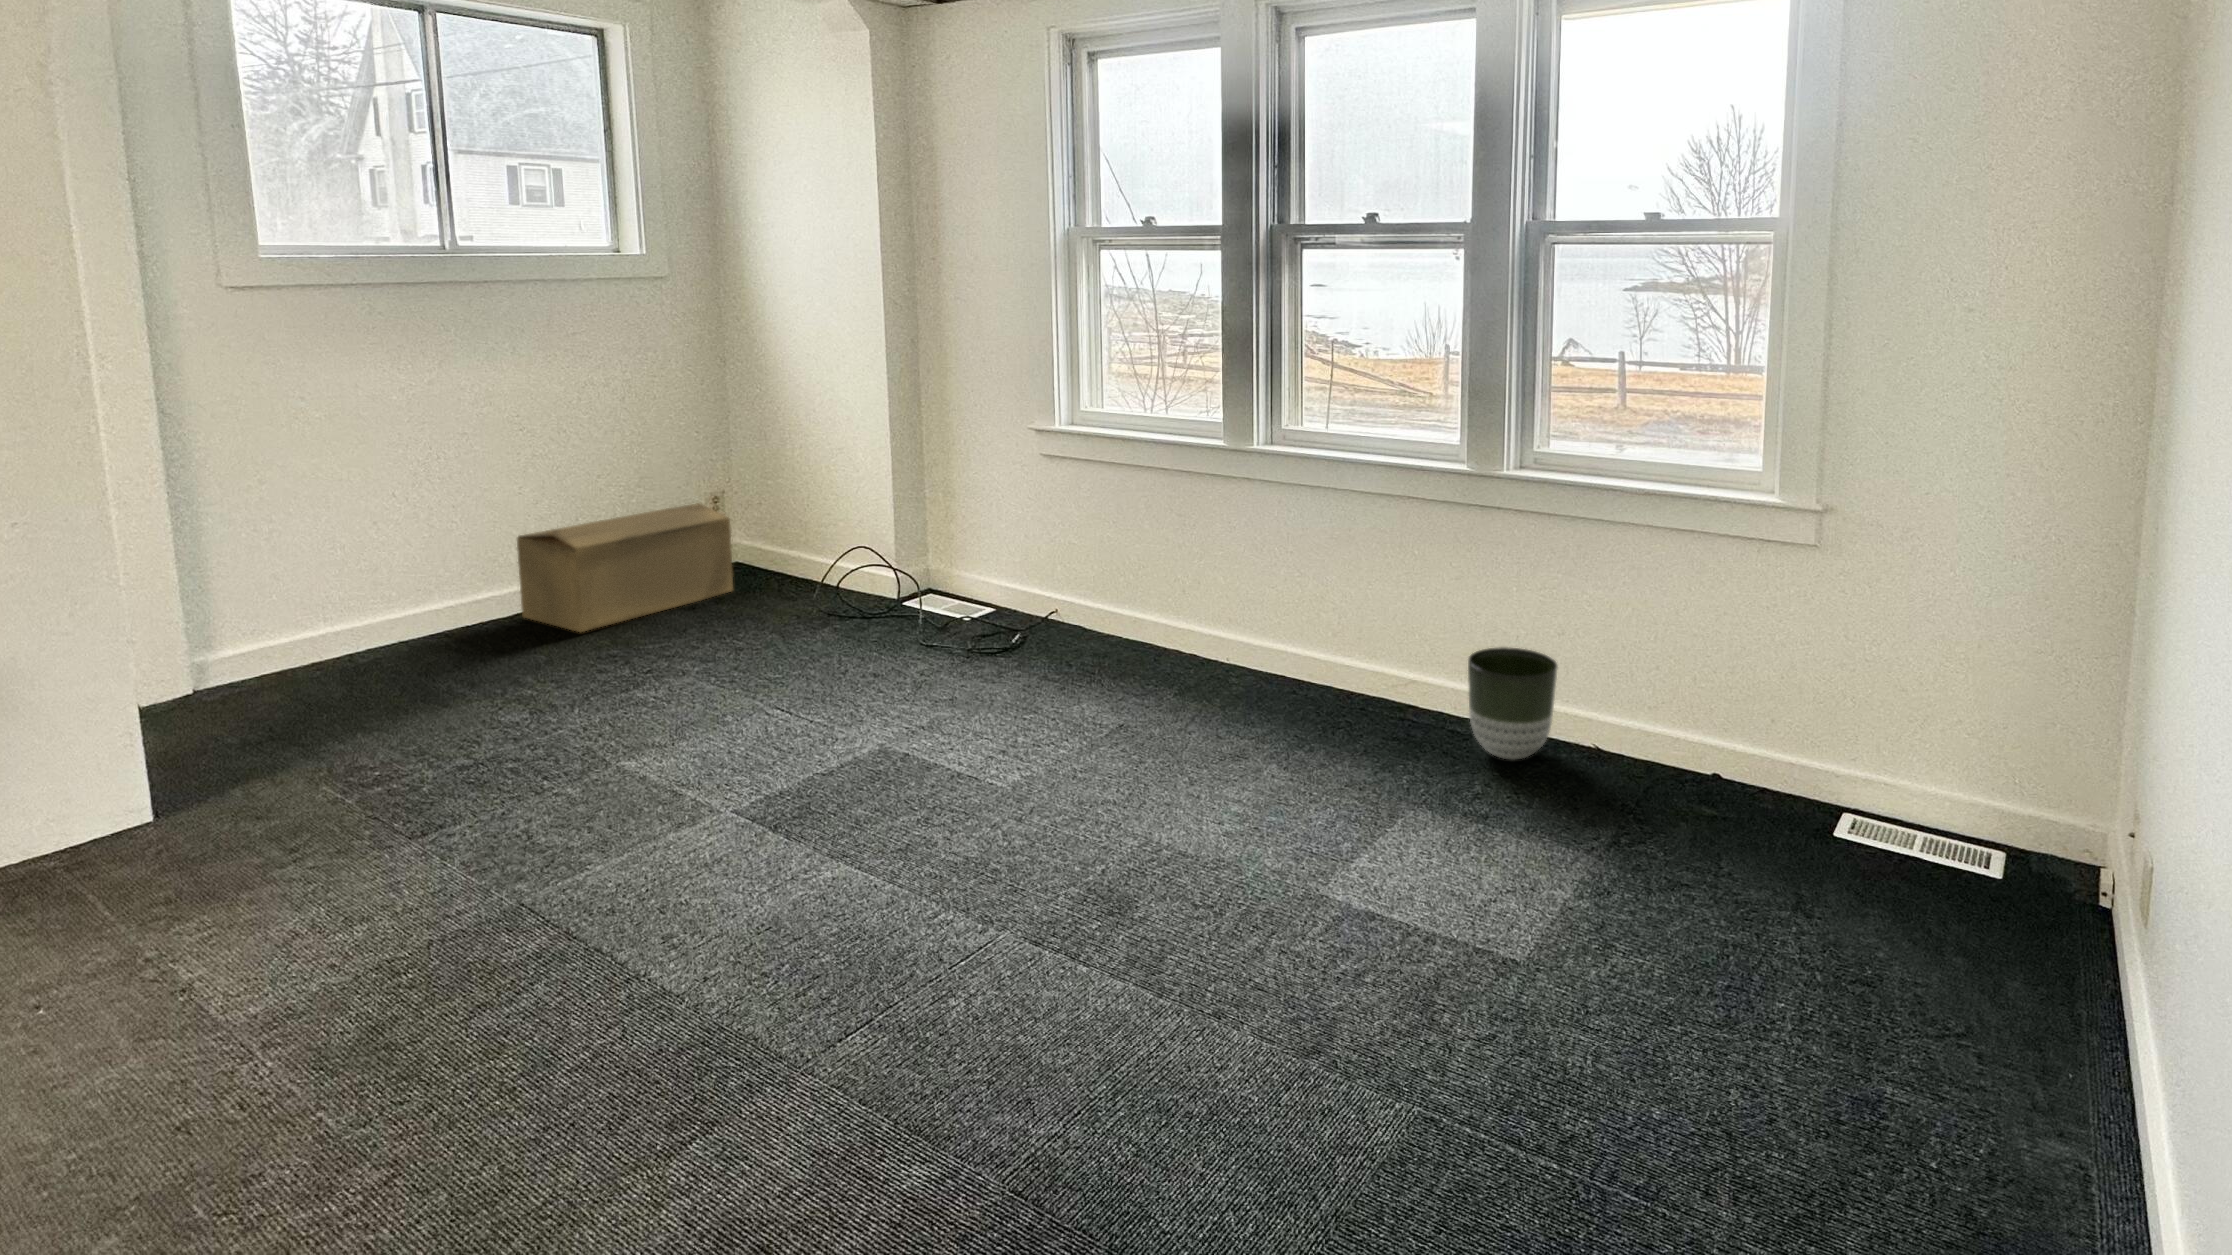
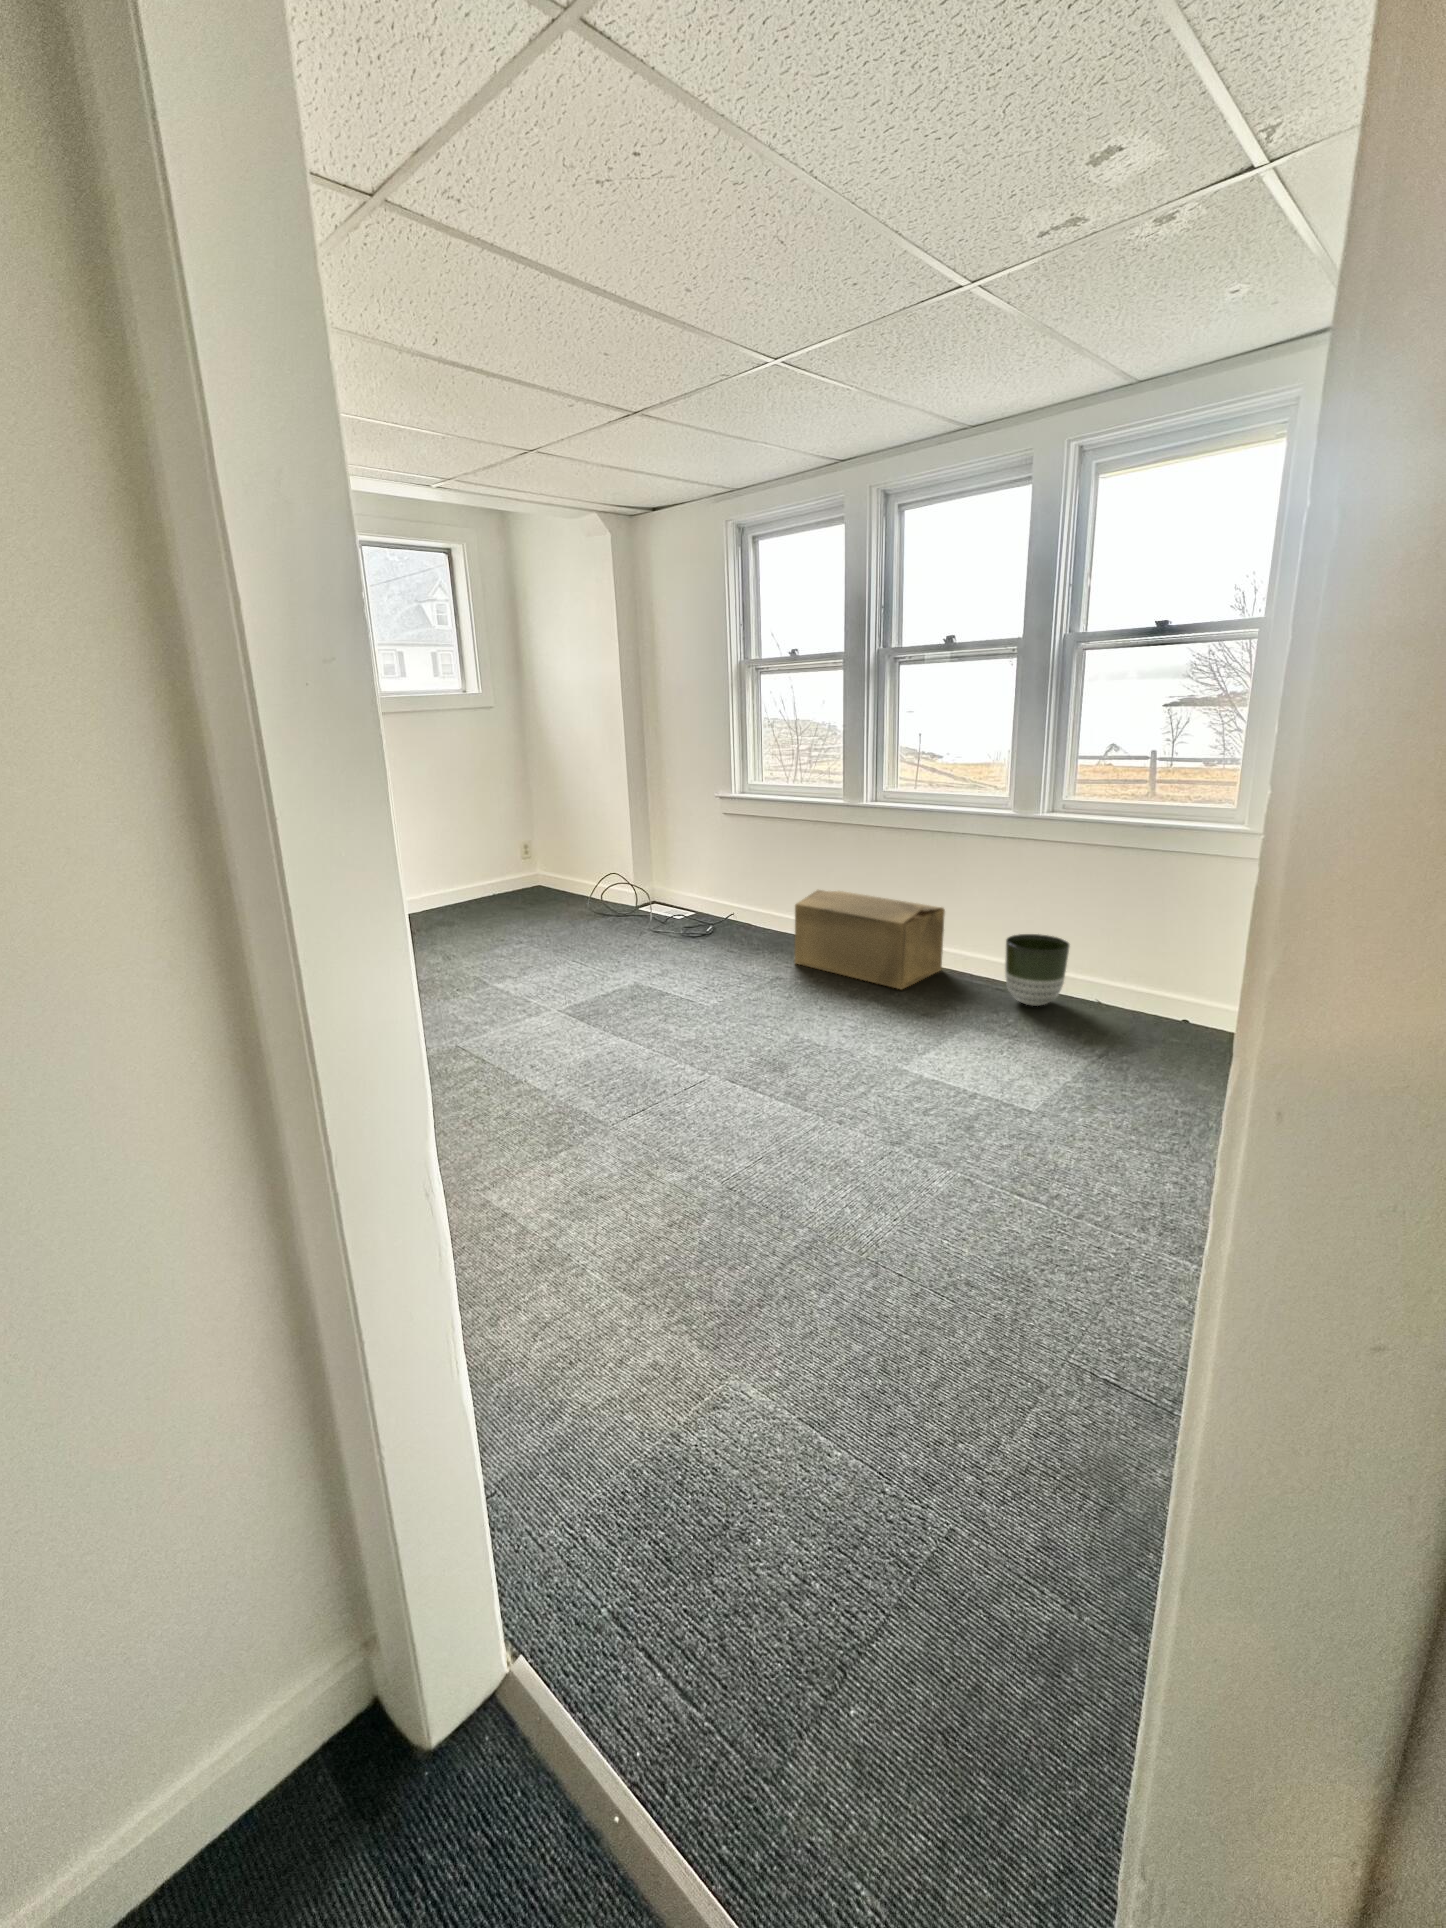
cardboard box: present [517,503,733,632] -> present [795,890,945,989]

